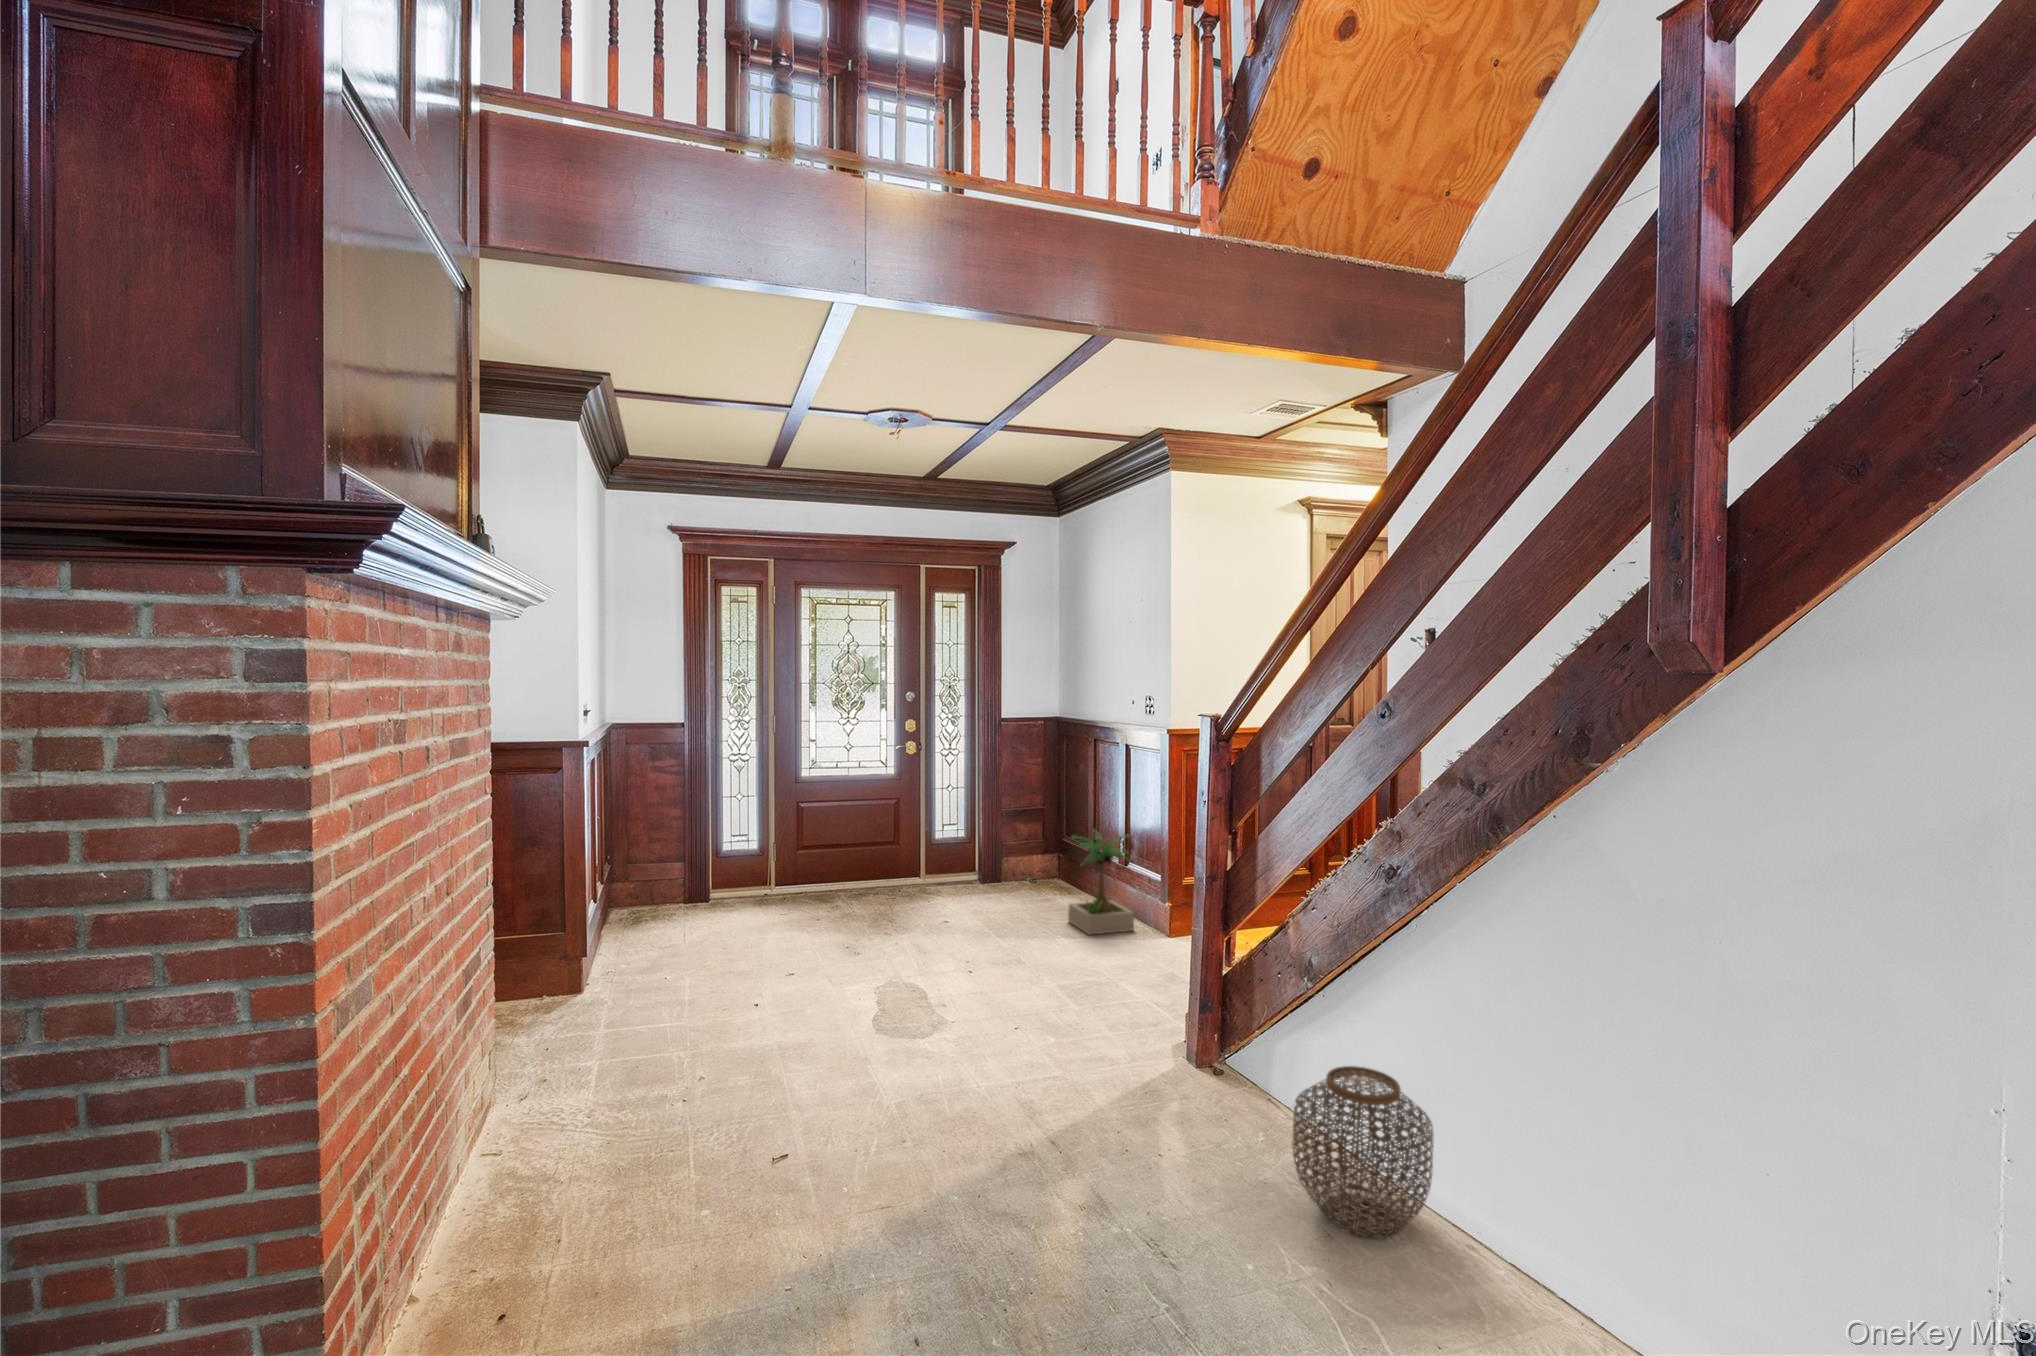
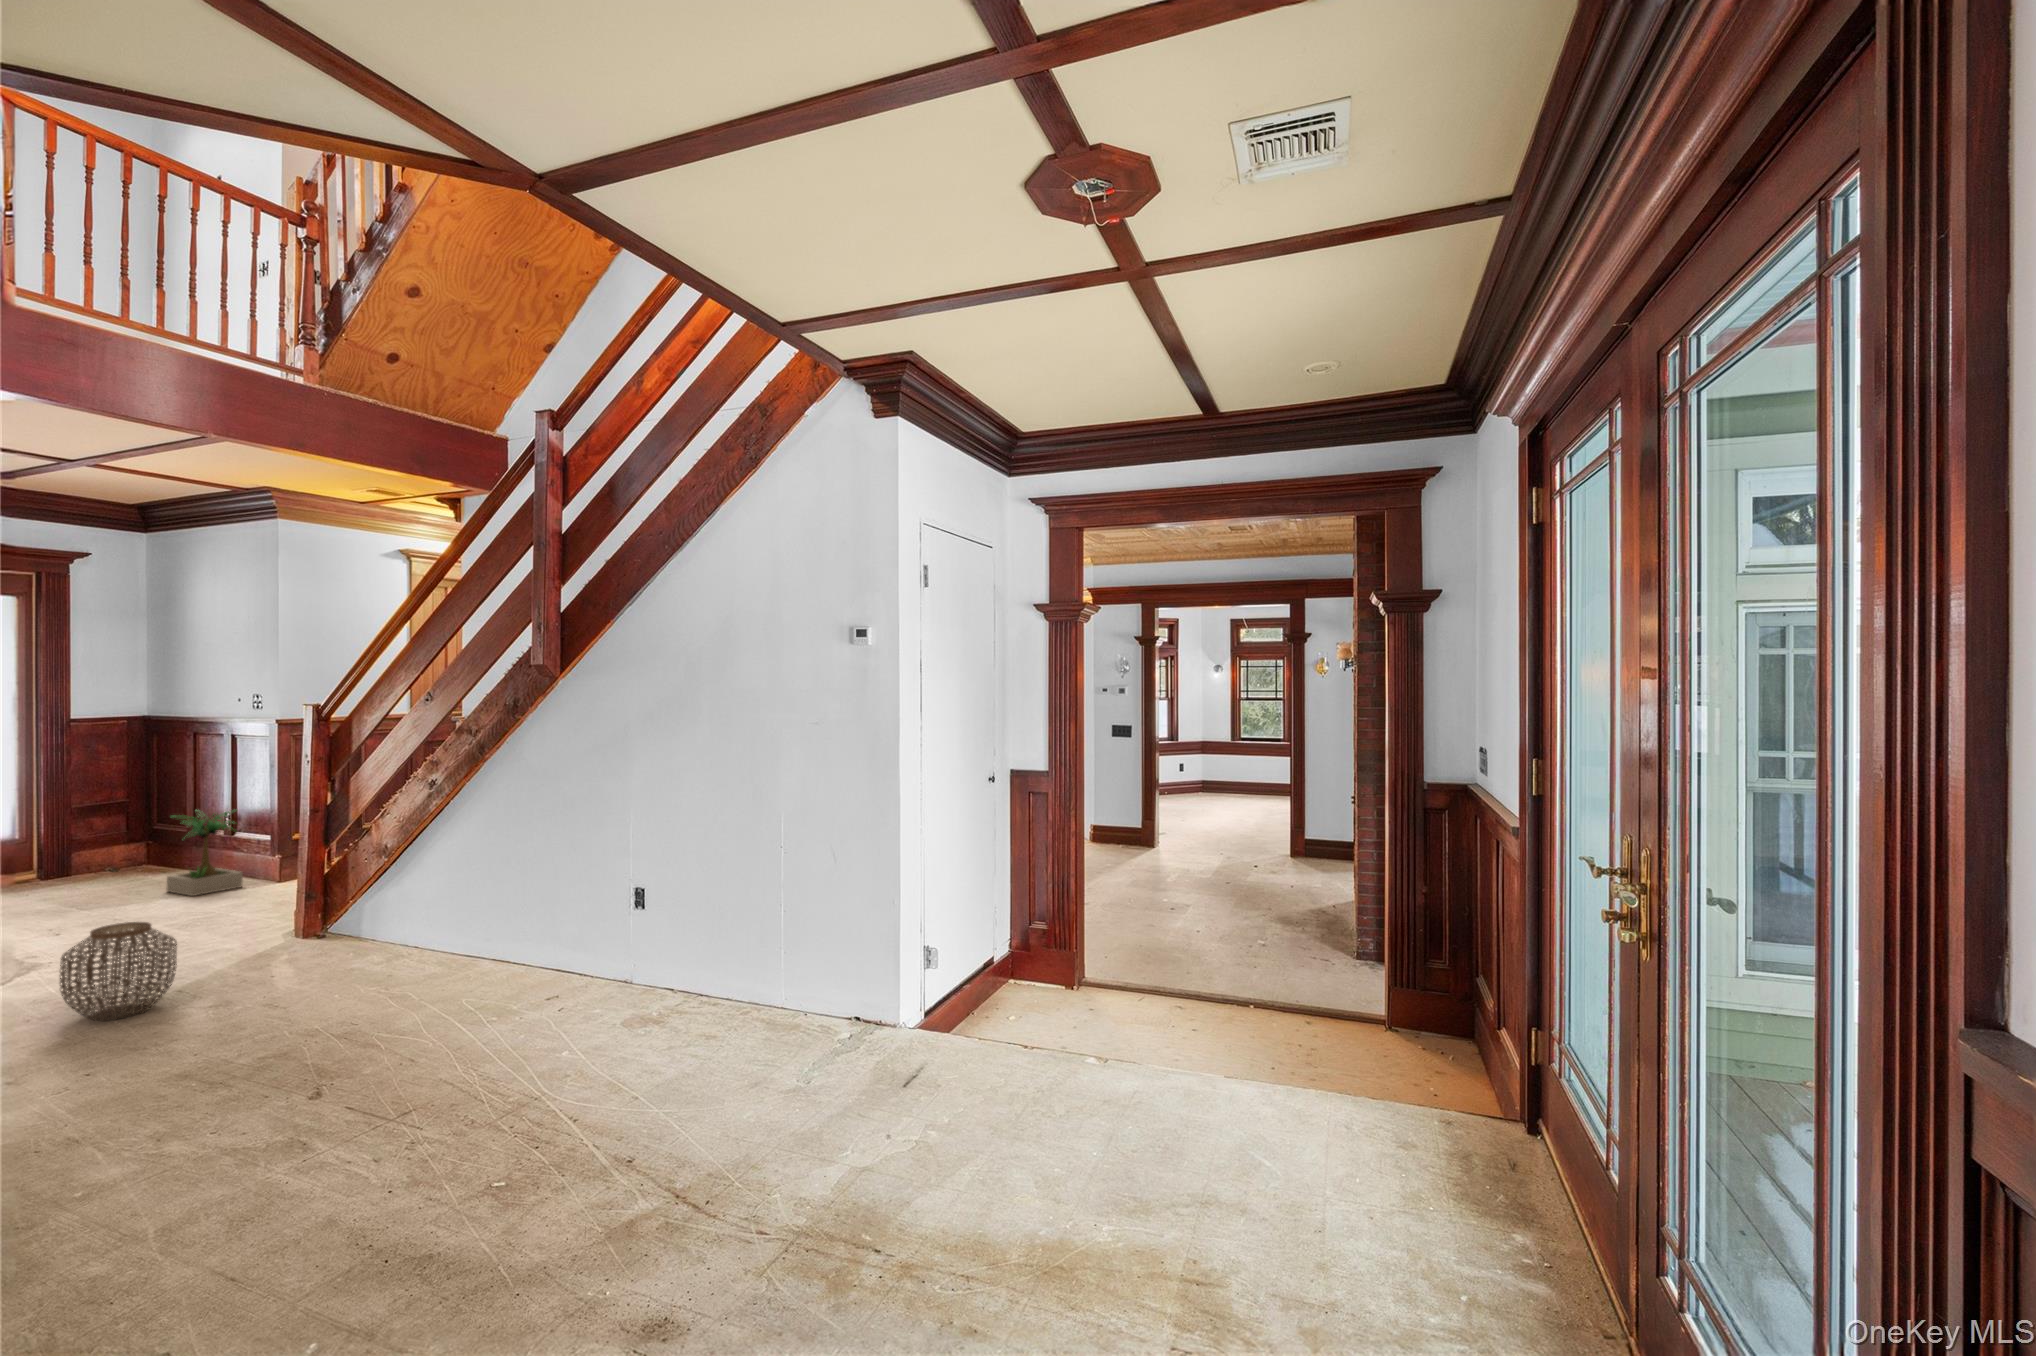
woven basket: present [1293,1066,1433,1237] -> present [60,922,177,1020]

